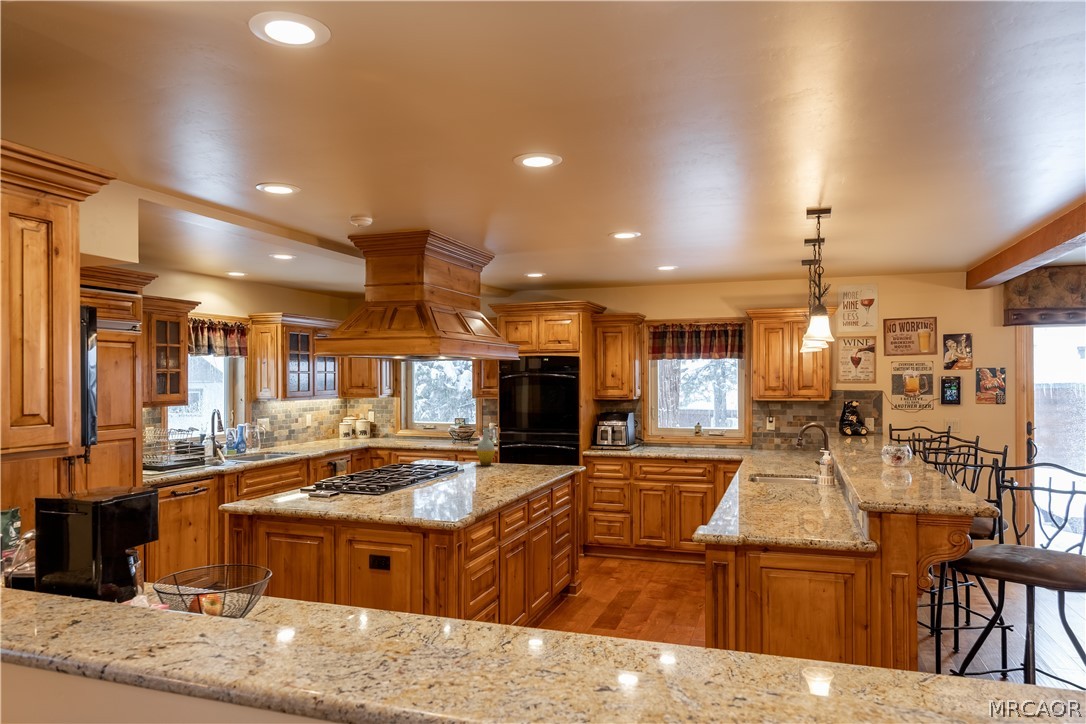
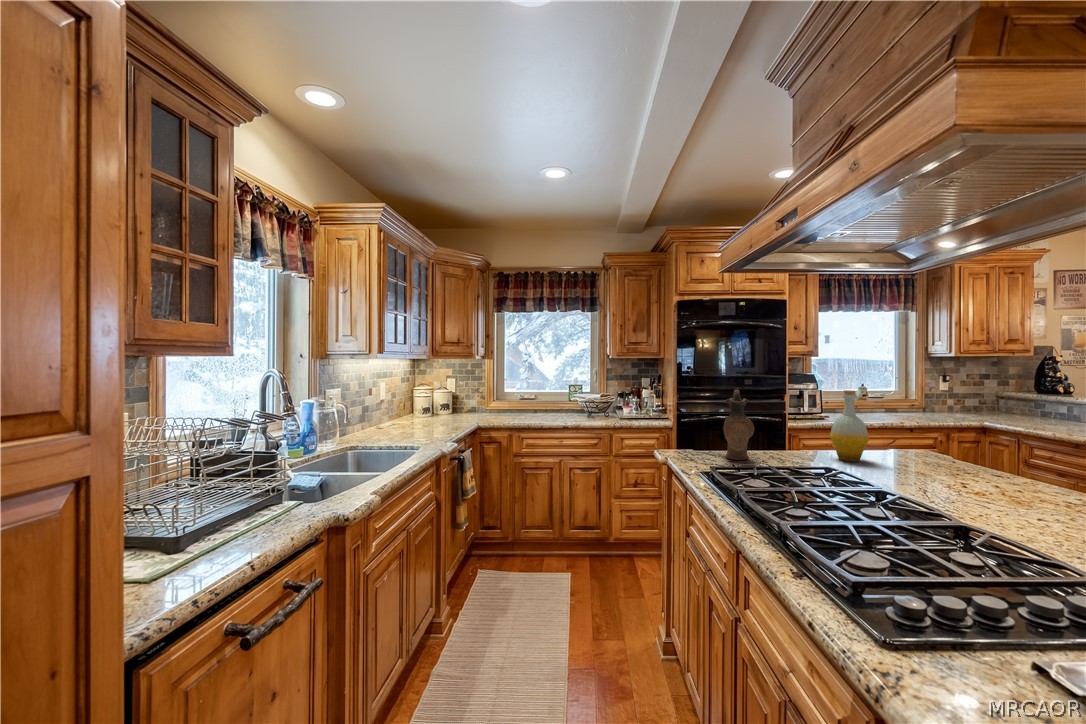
ceramic pitcher: none [423,424,441,462] -> present [723,390,754,460]

